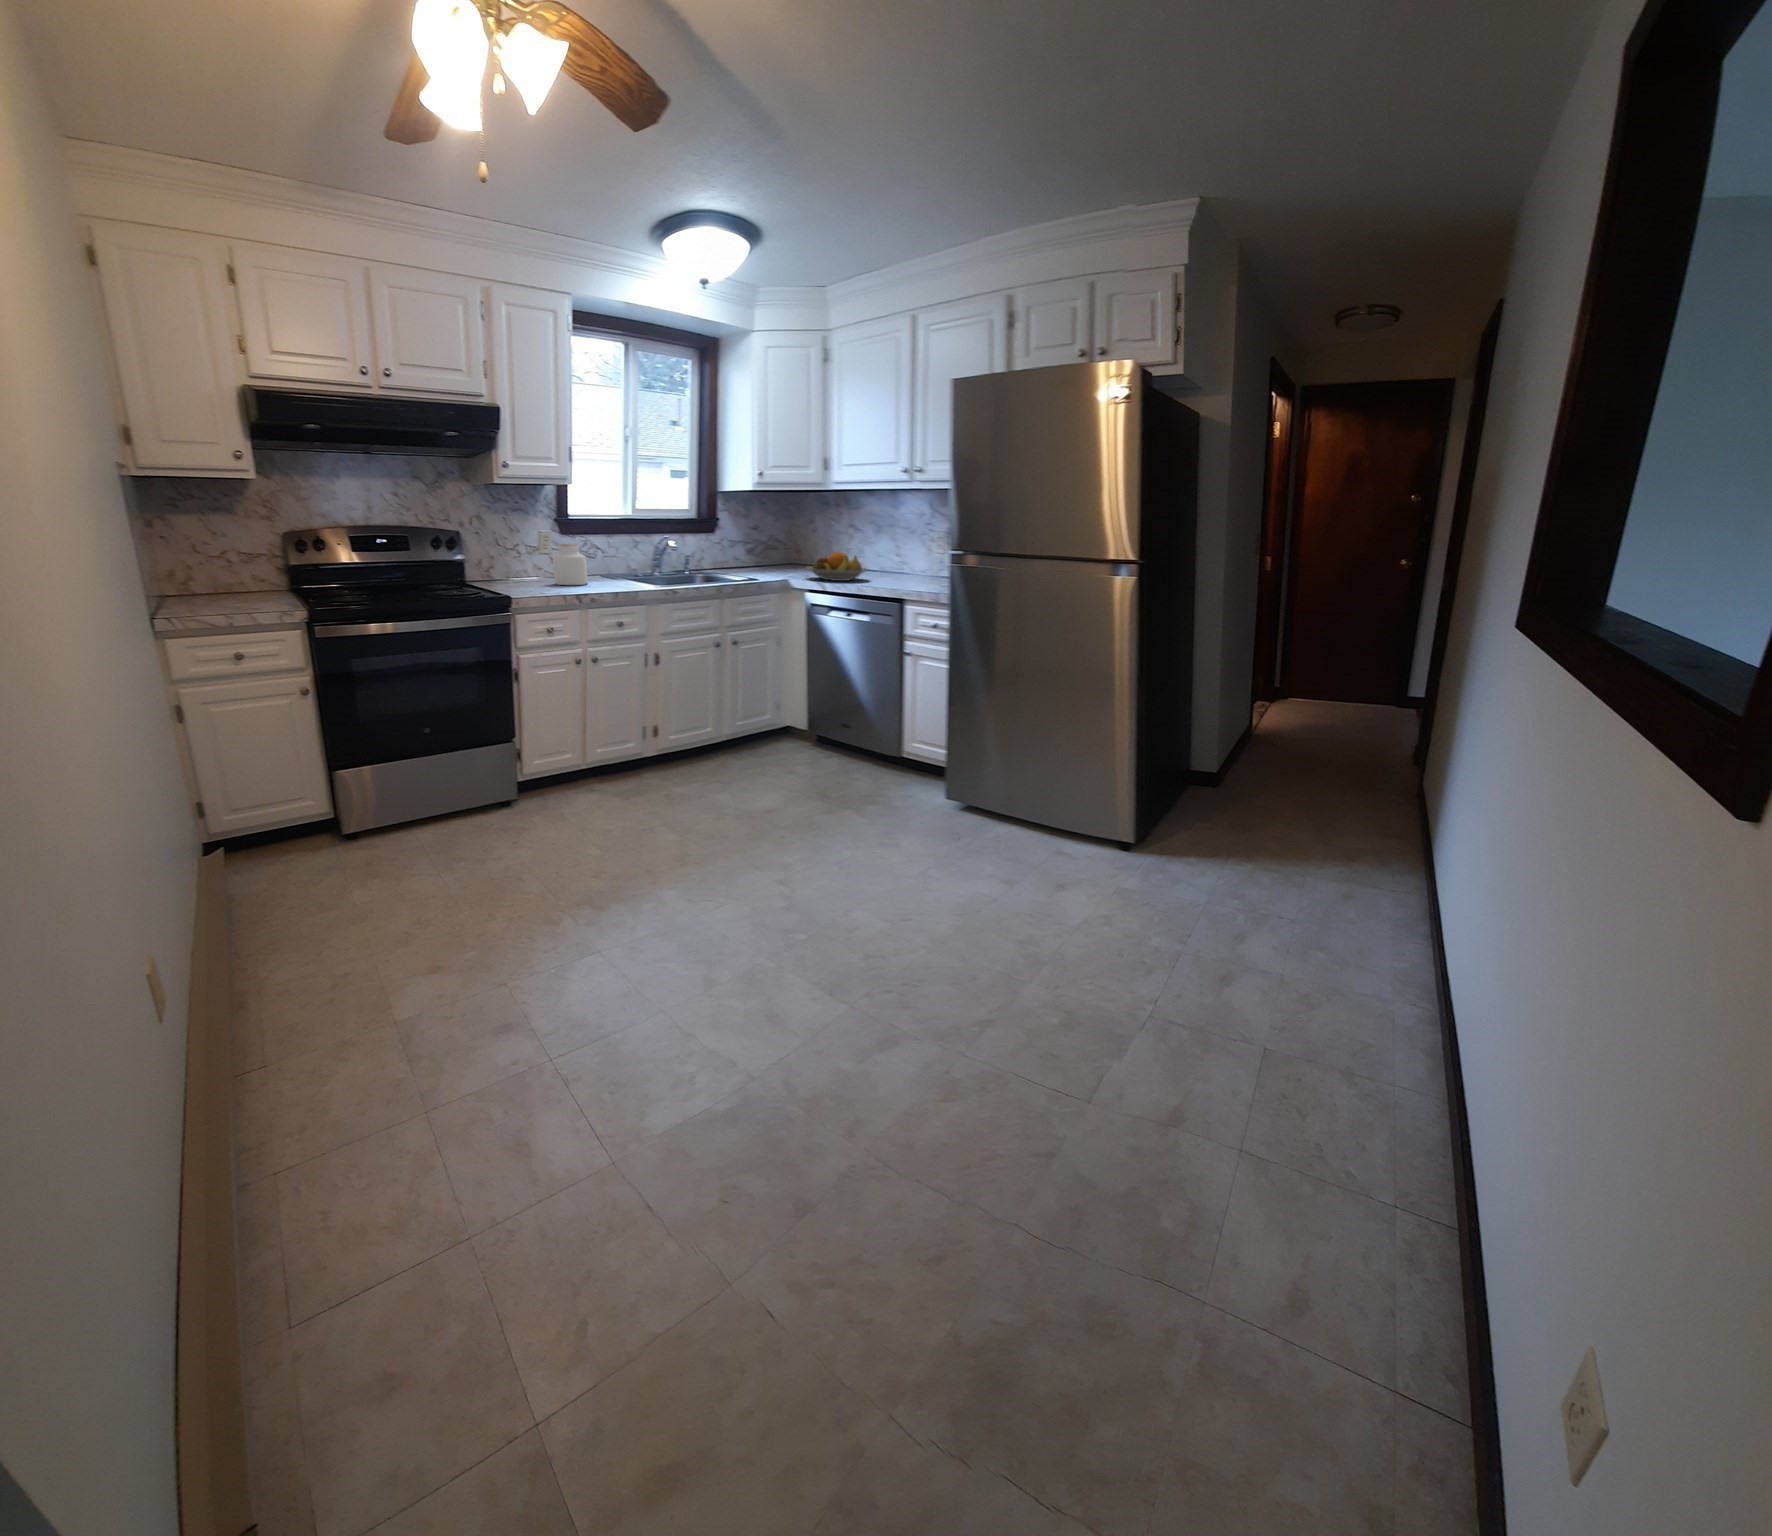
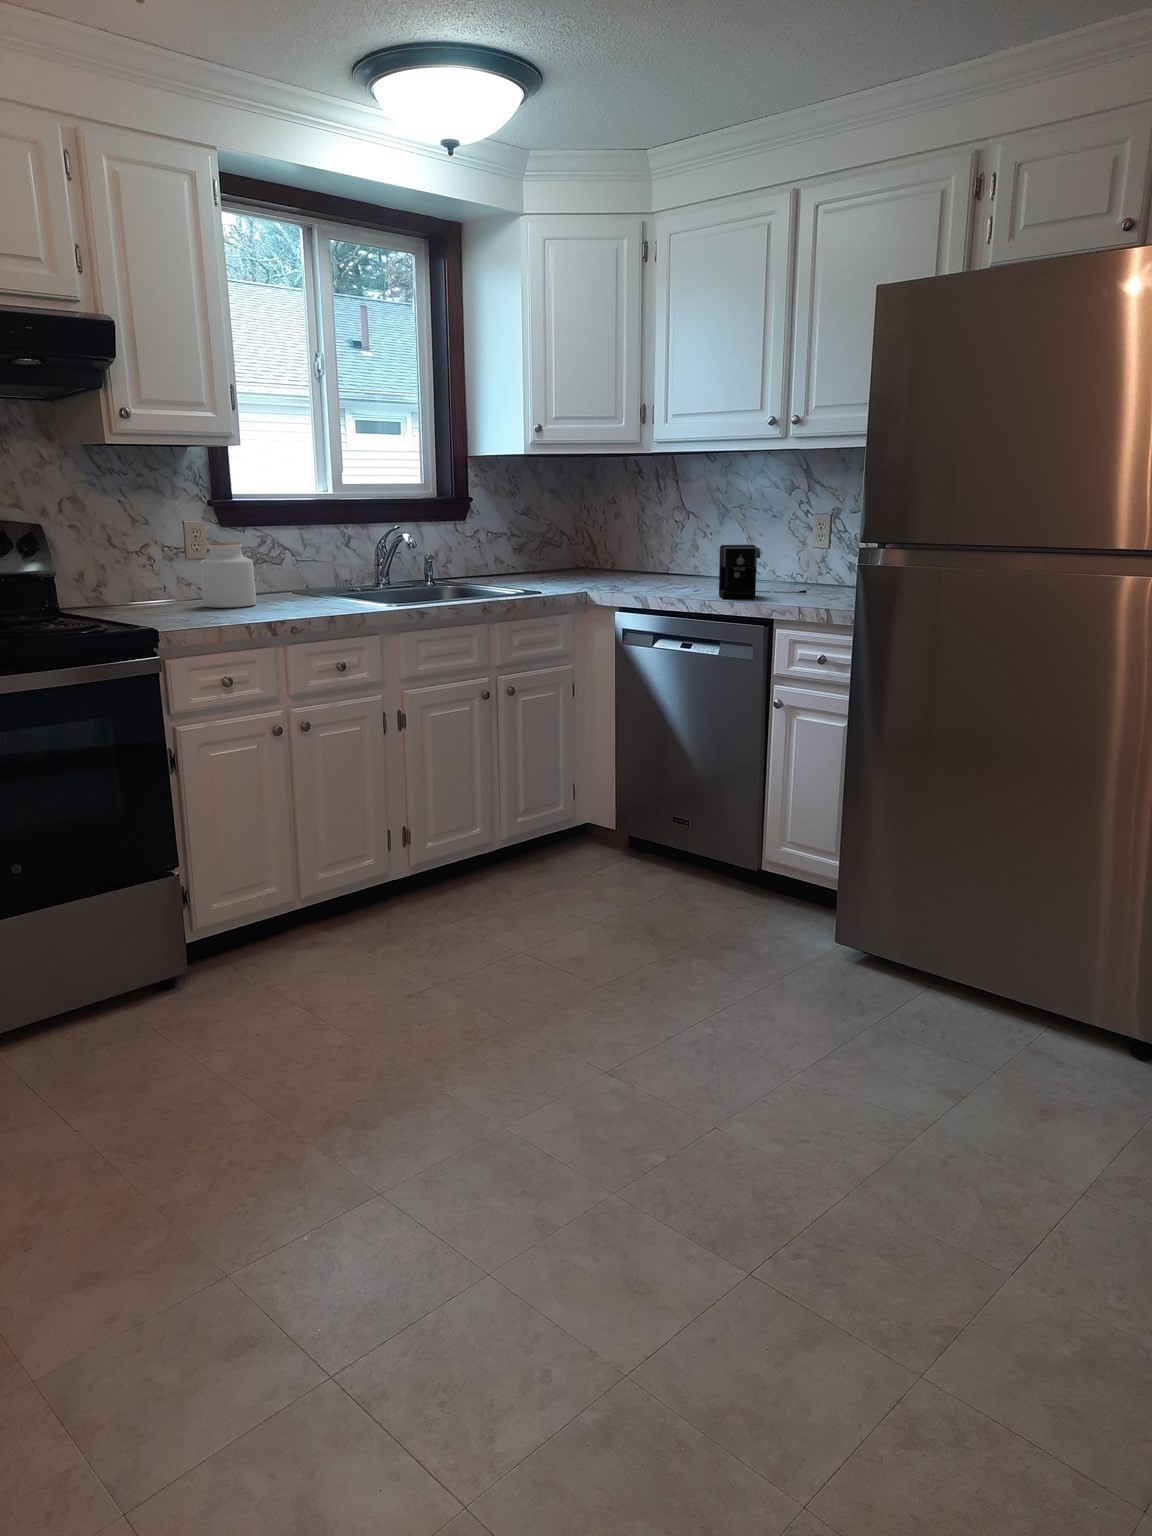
fruit bowl: present [807,552,868,581] -> none [607,542,709,588]
coffee maker: none [873,556,925,589] -> present [719,545,806,598]

